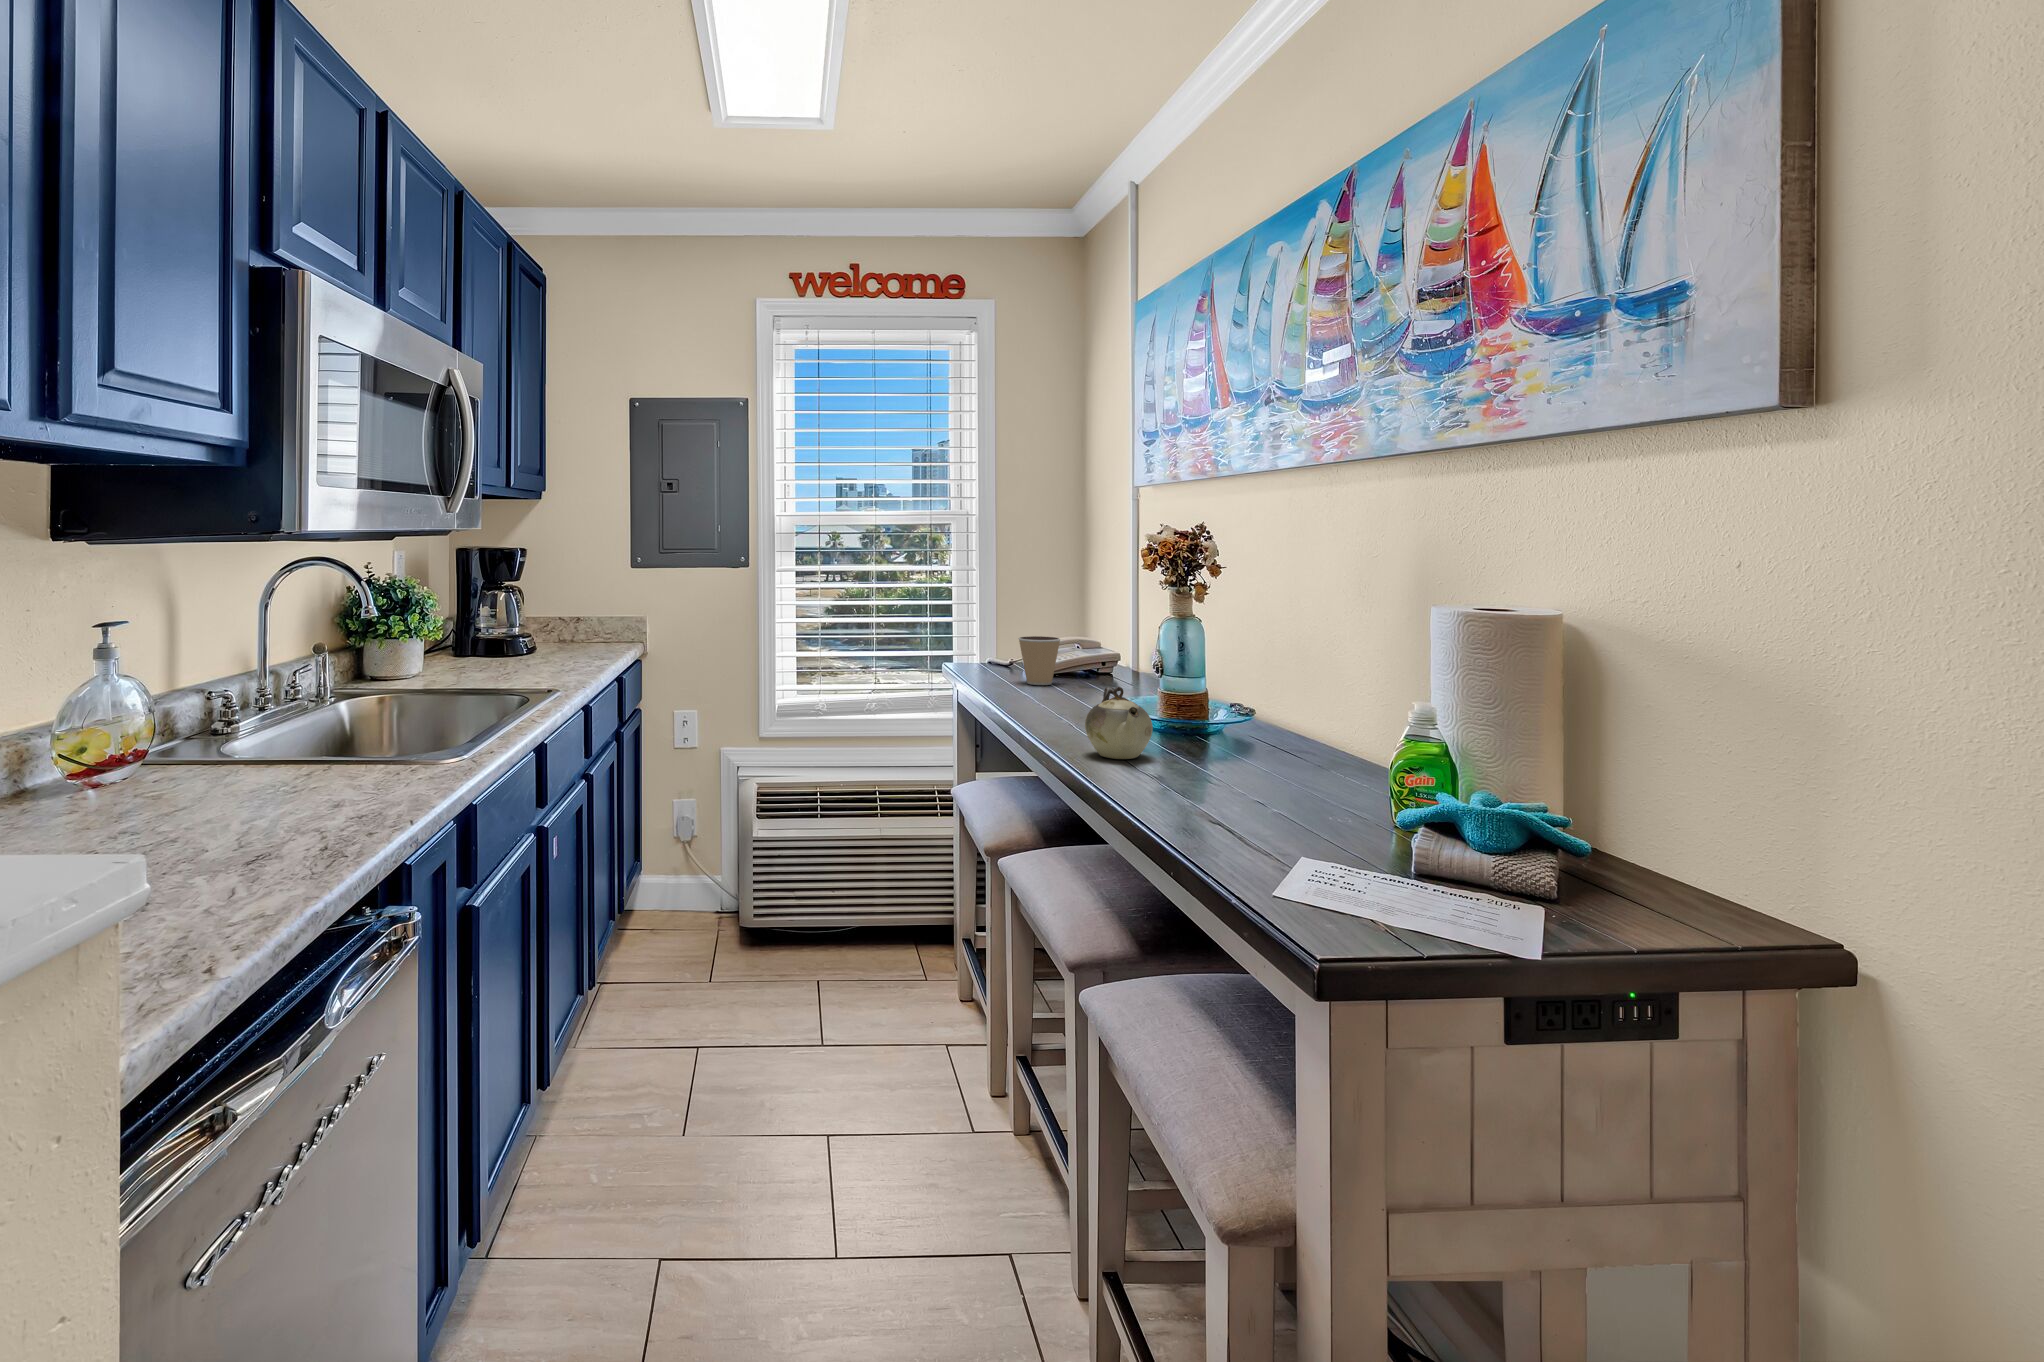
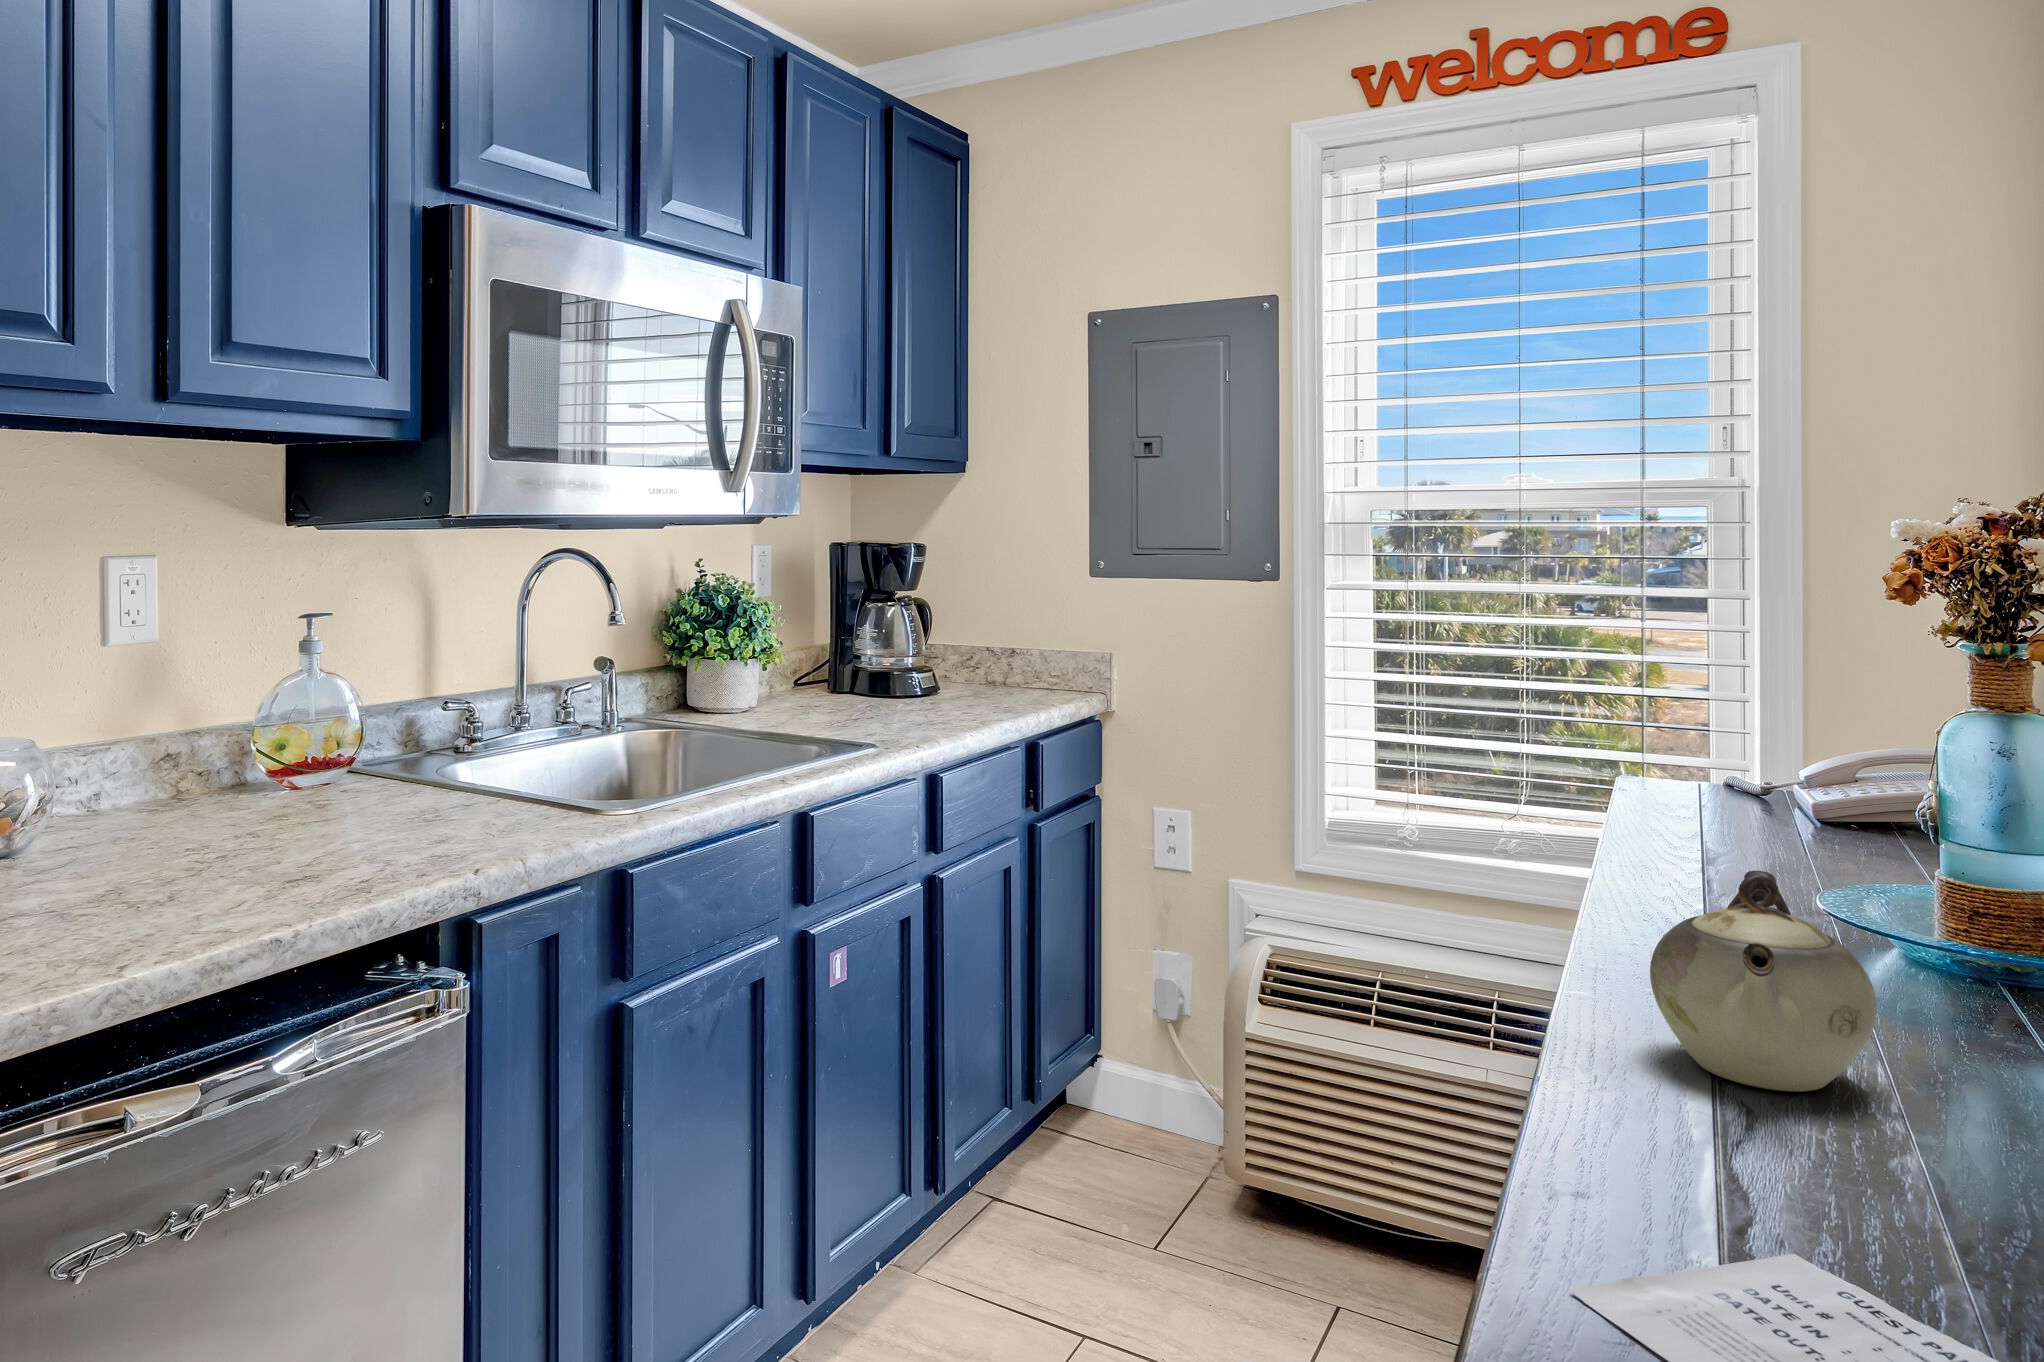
coffee cup: present [1019,636,1060,685] -> none [1742,727,1857,841]

